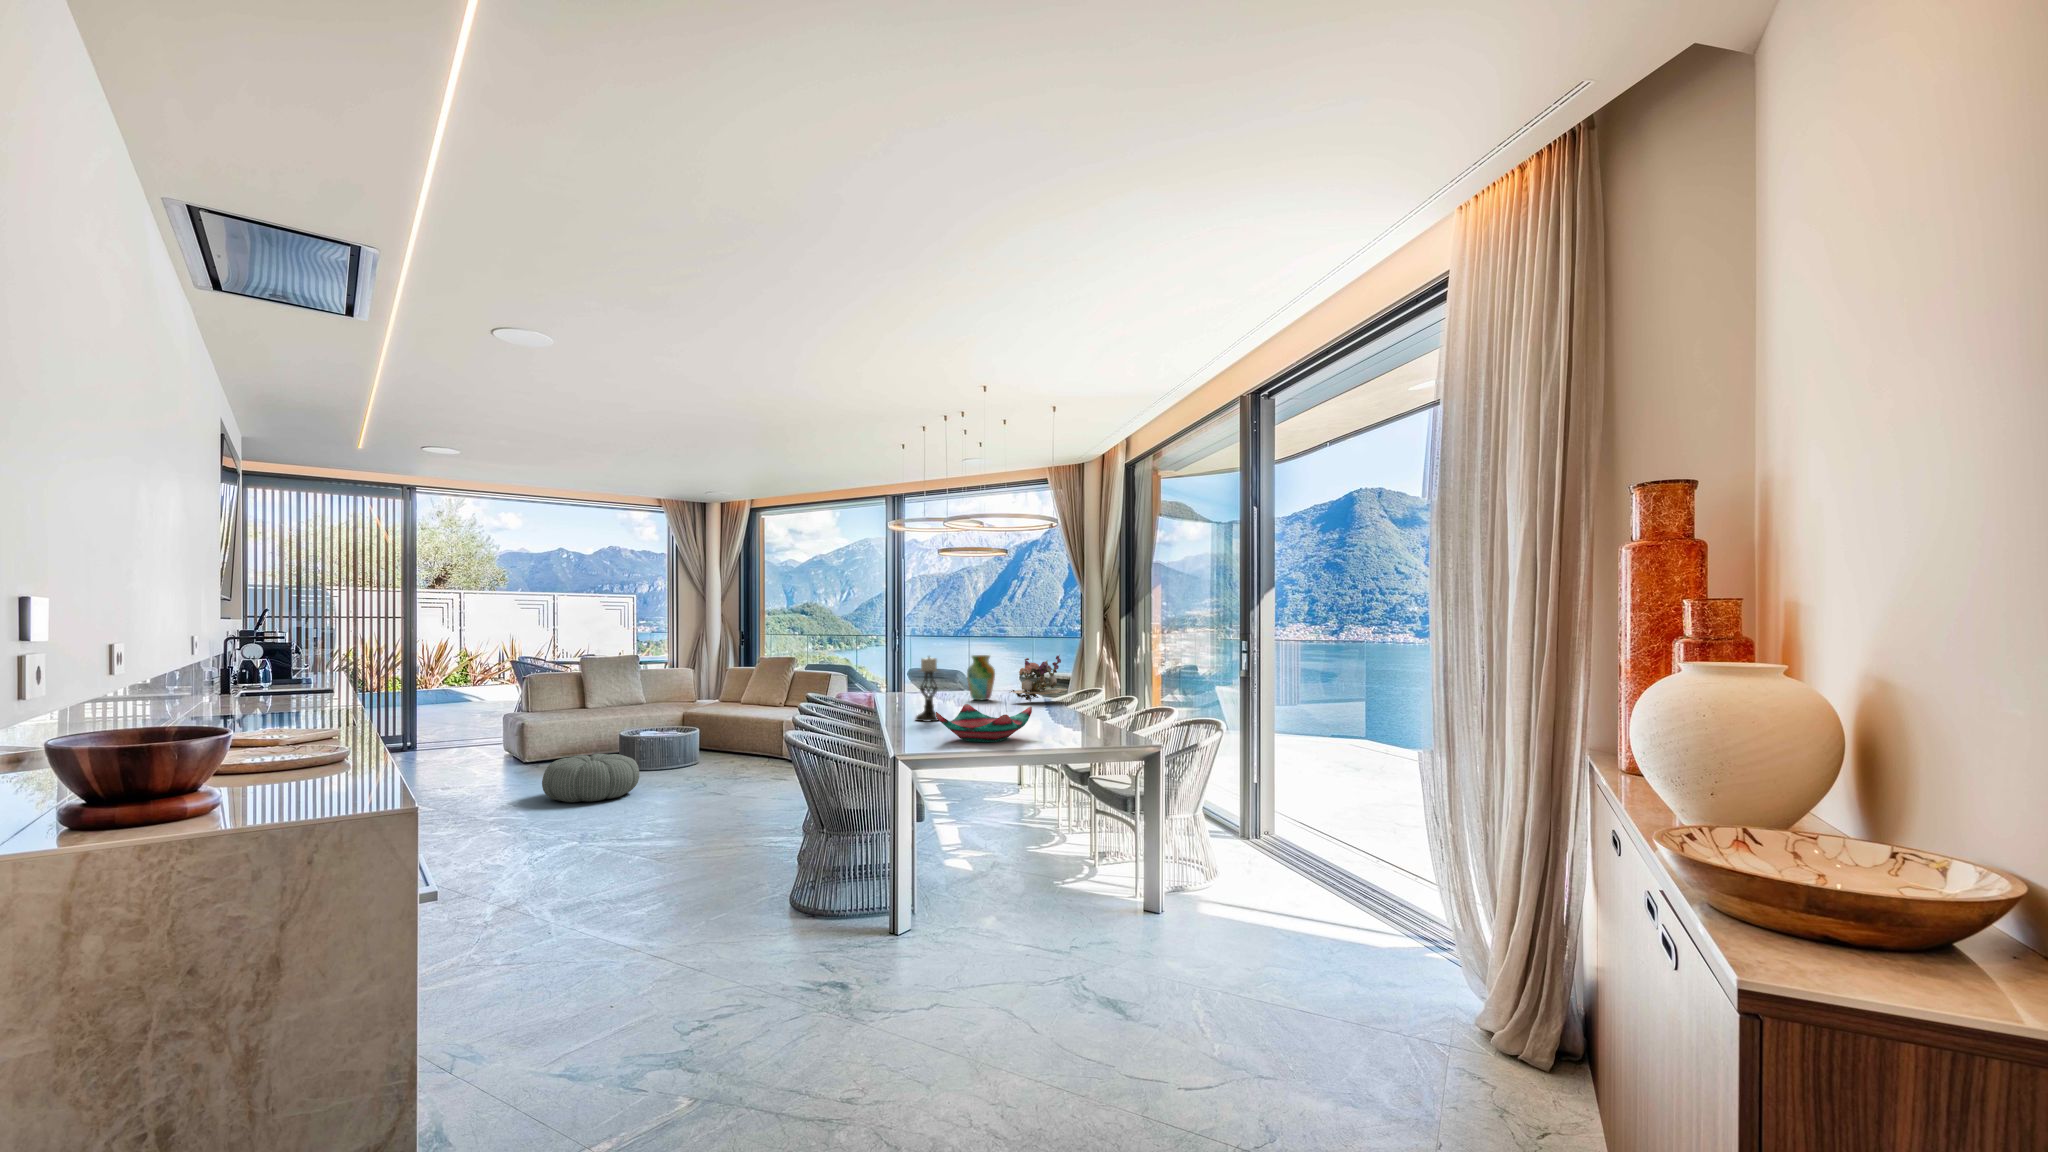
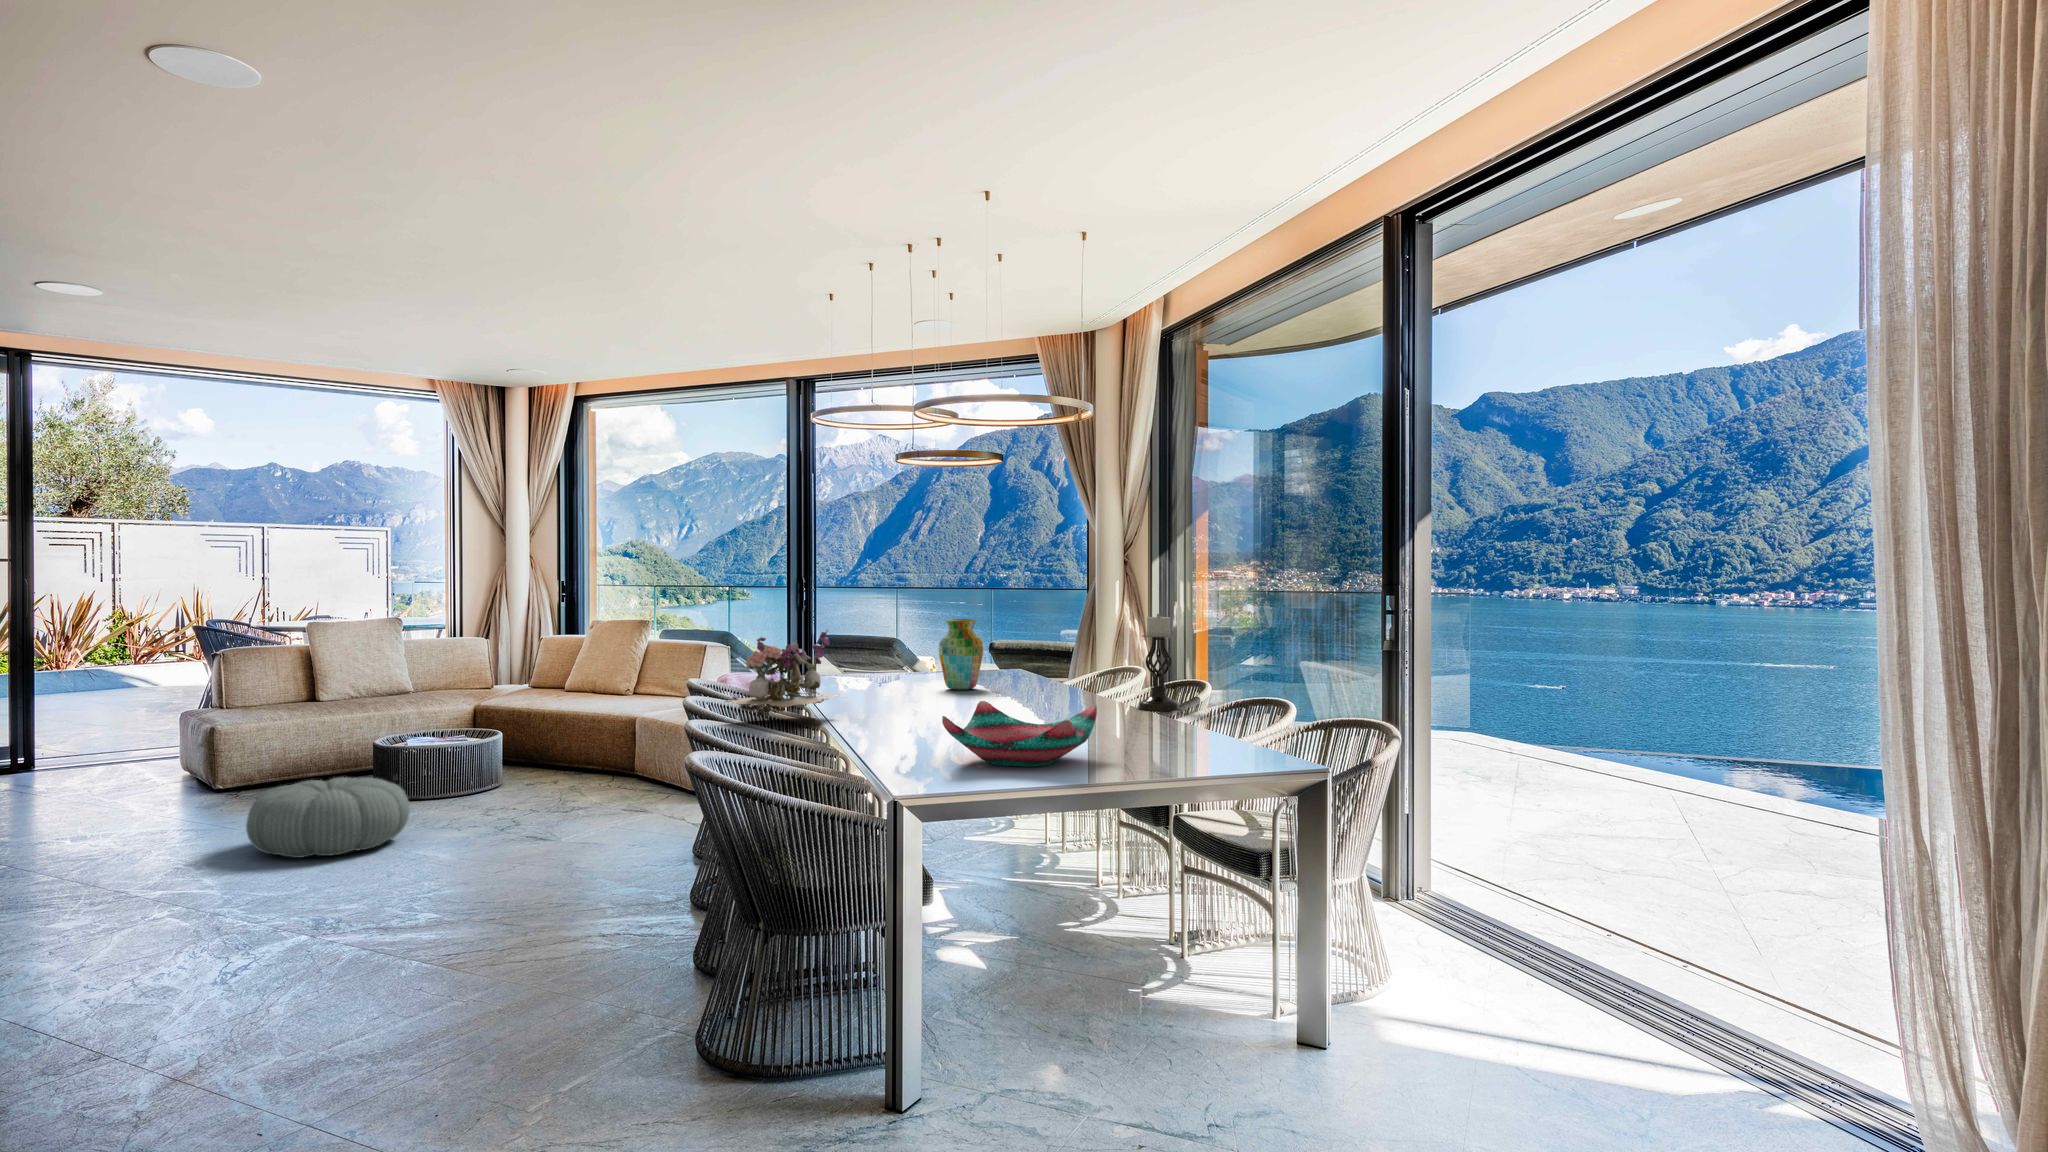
flower arrangement: present [1011,655,1067,702] -> present [725,629,839,719]
candle holder: present [916,657,938,722] -> present [1138,614,1179,711]

